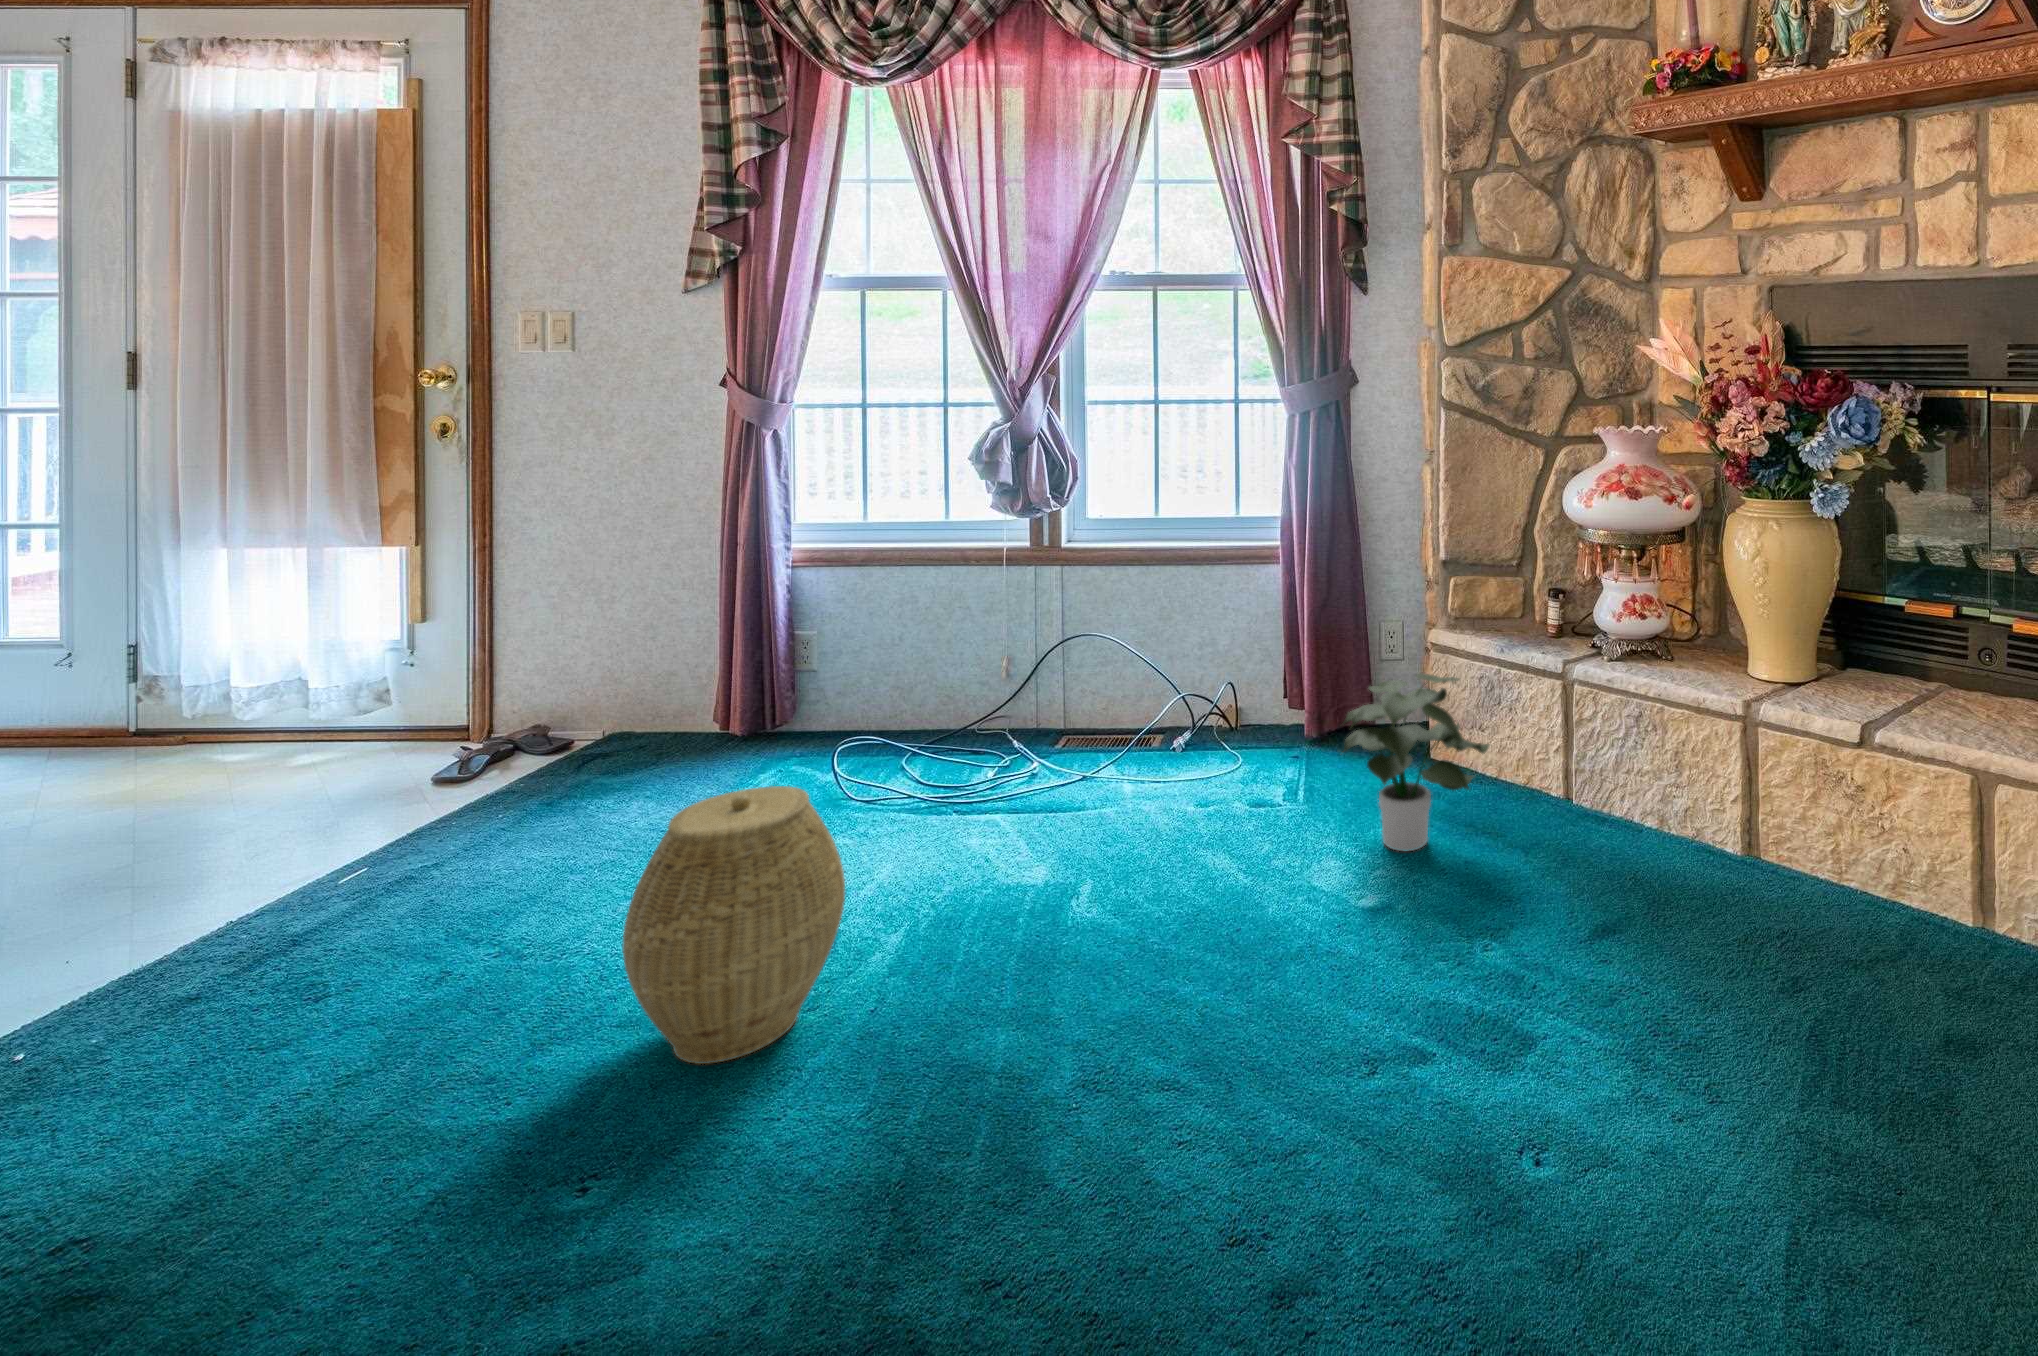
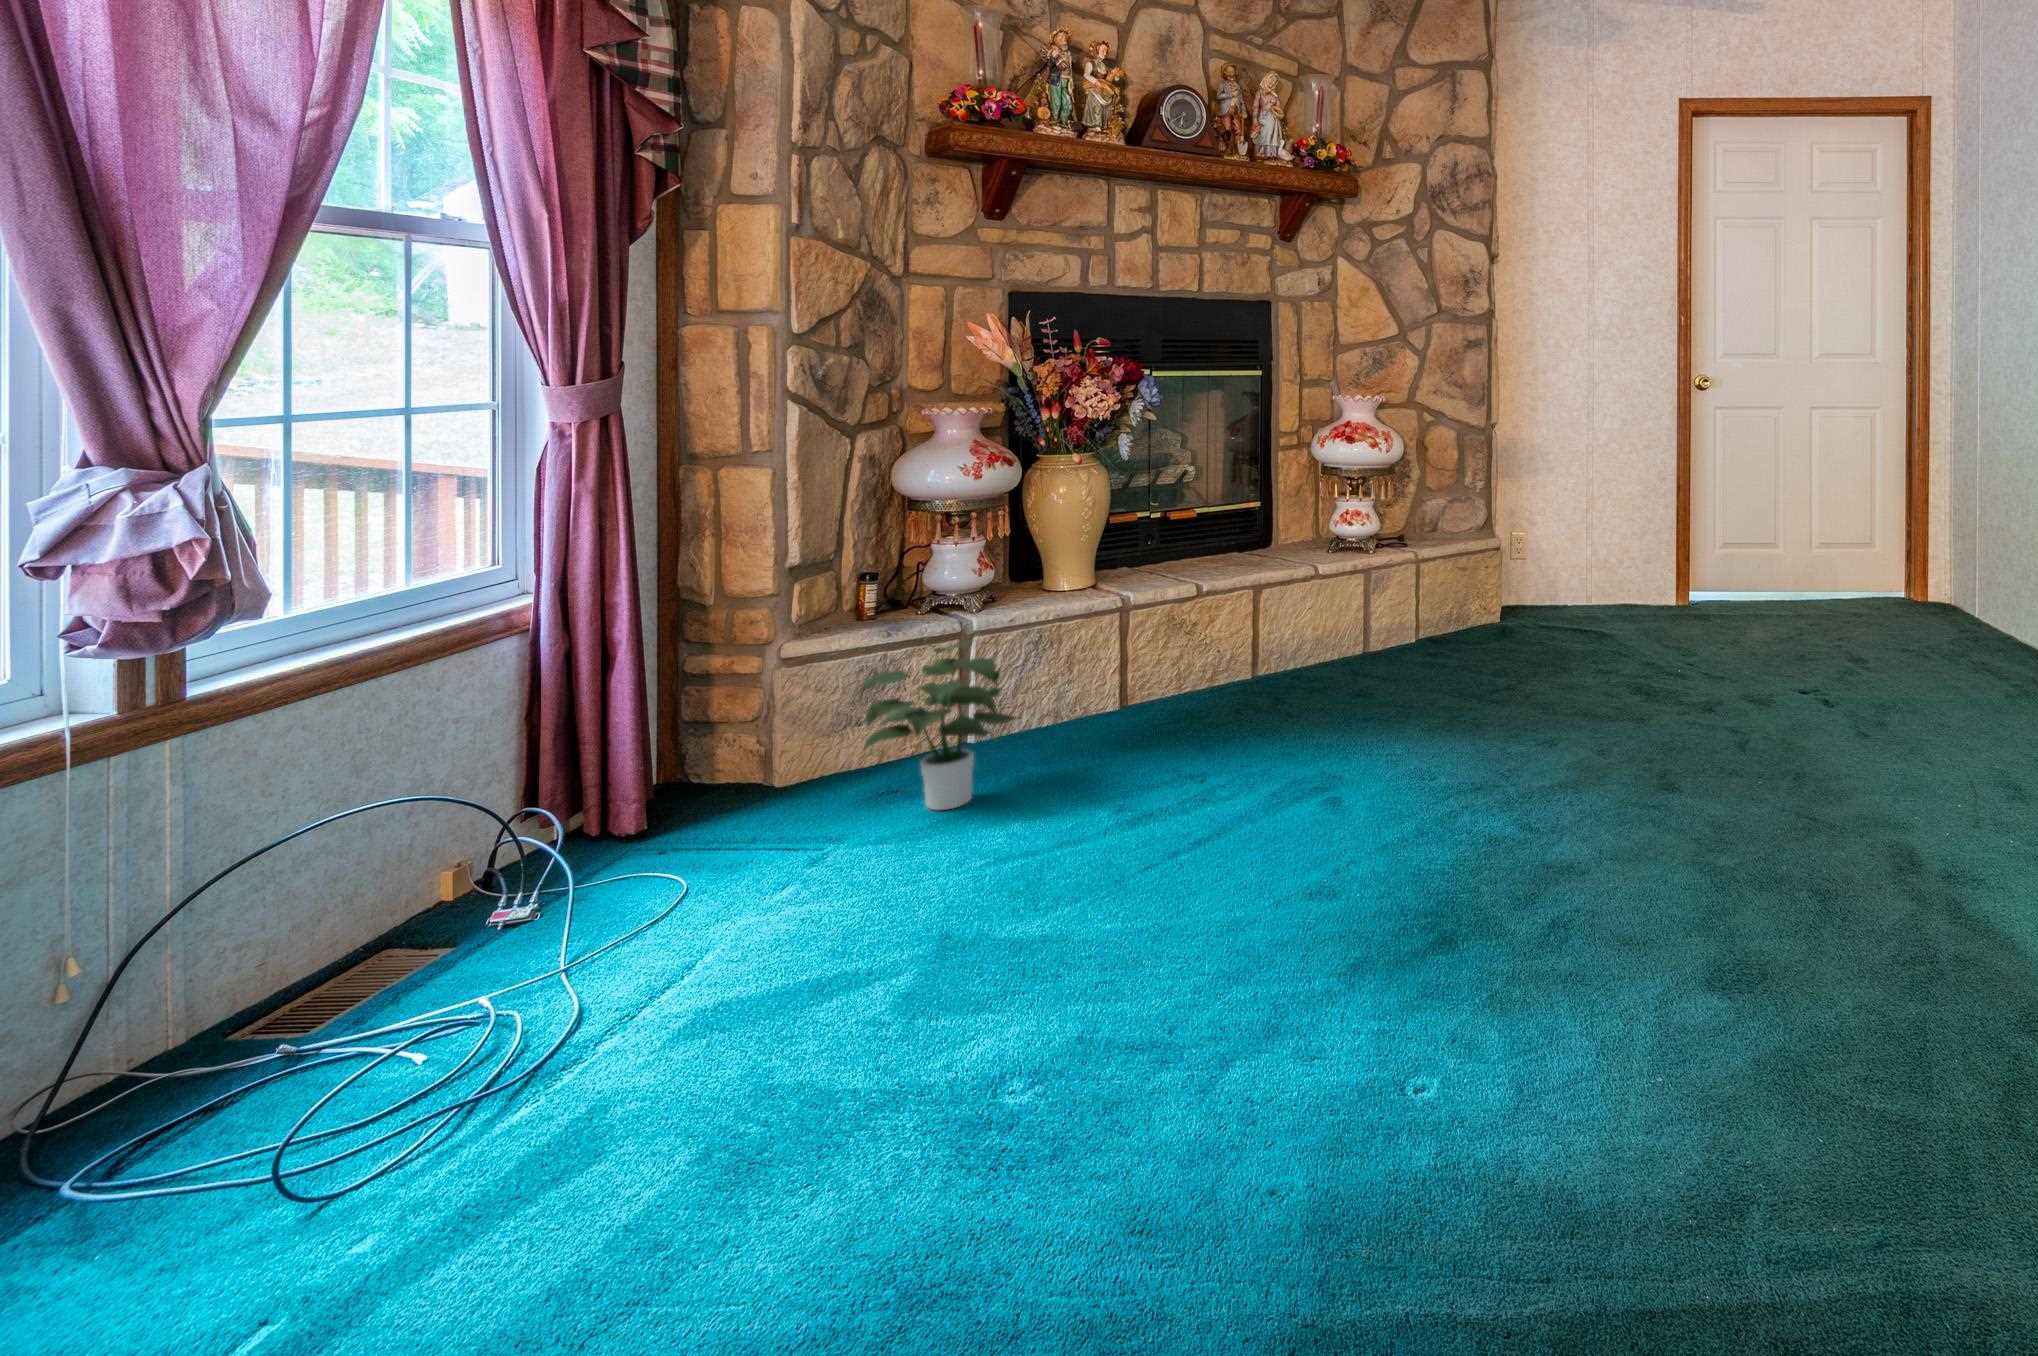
woven basket: present [623,786,845,1064] -> none [782,850,1024,1169]

